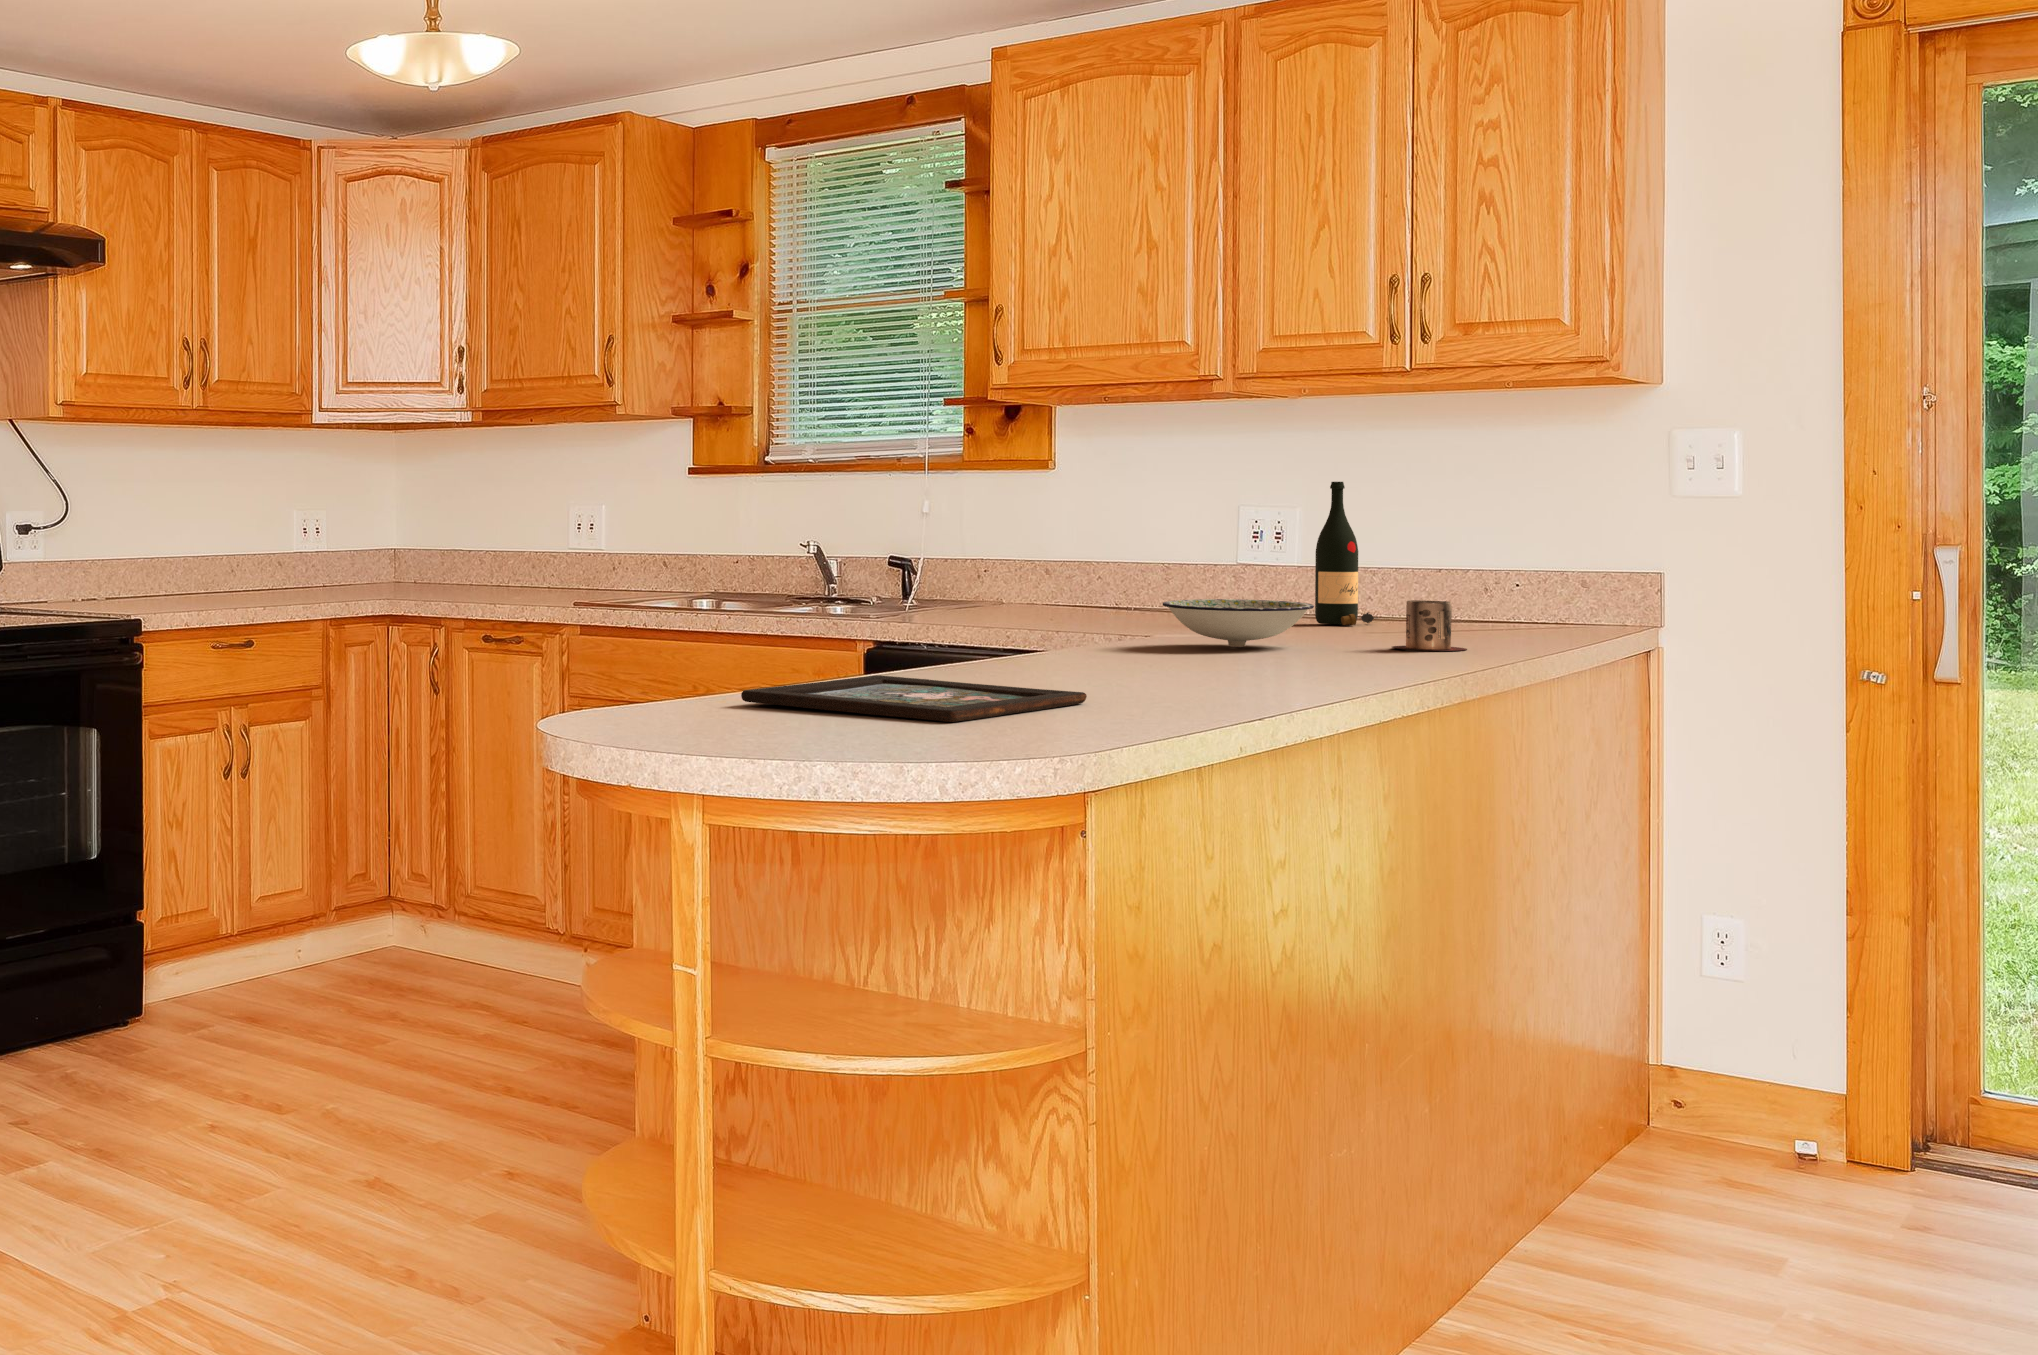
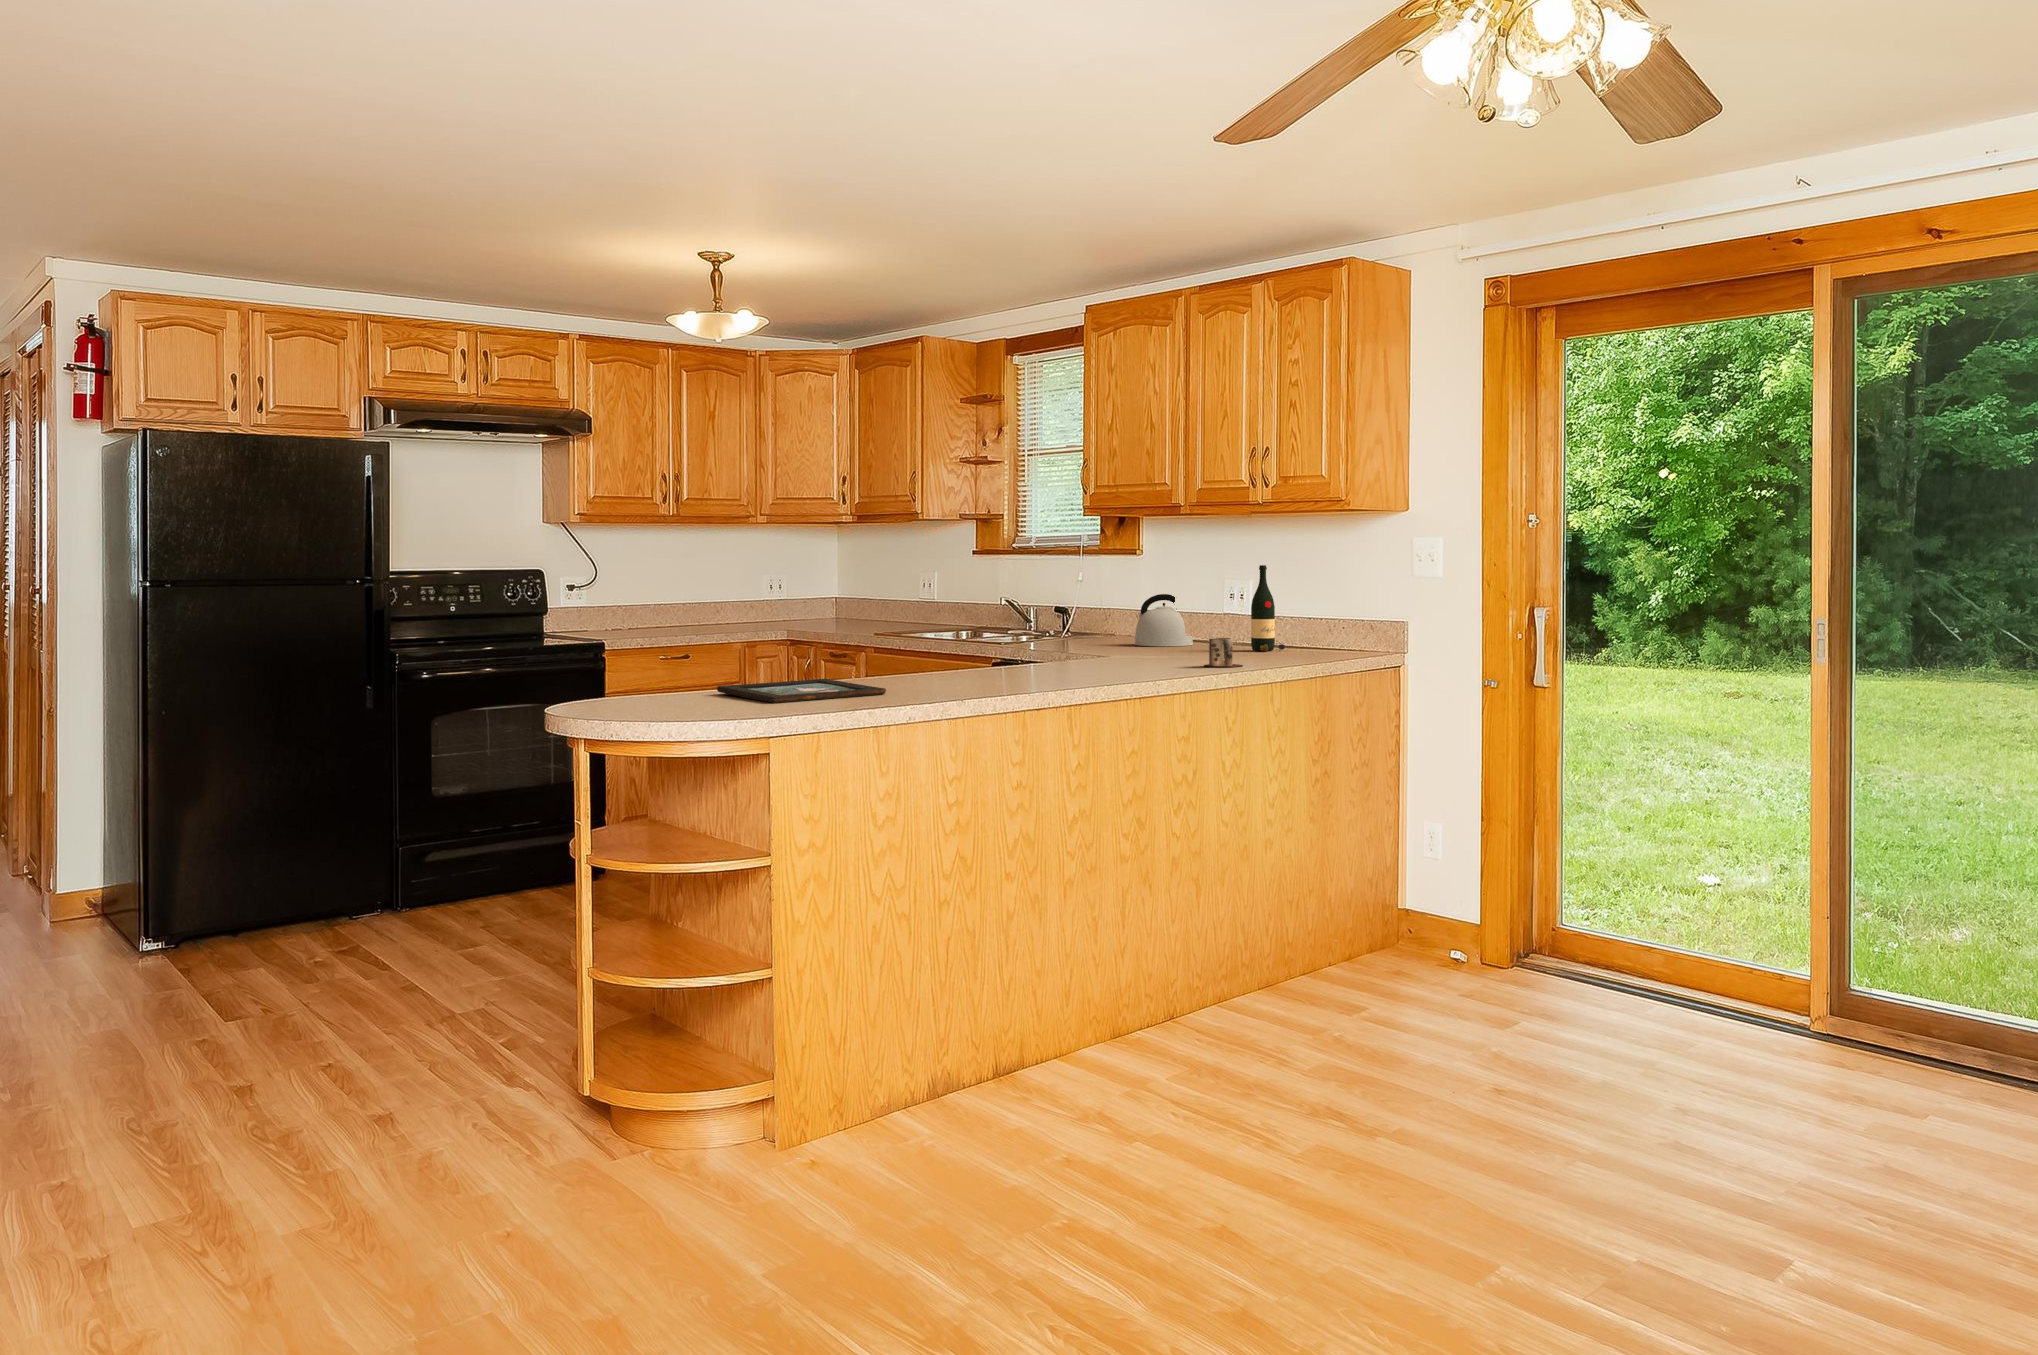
kettle: none [1048,533,1159,619] -> present [1134,594,1193,646]
bowl: present [1163,599,1314,647] -> none [1087,636,1174,664]

